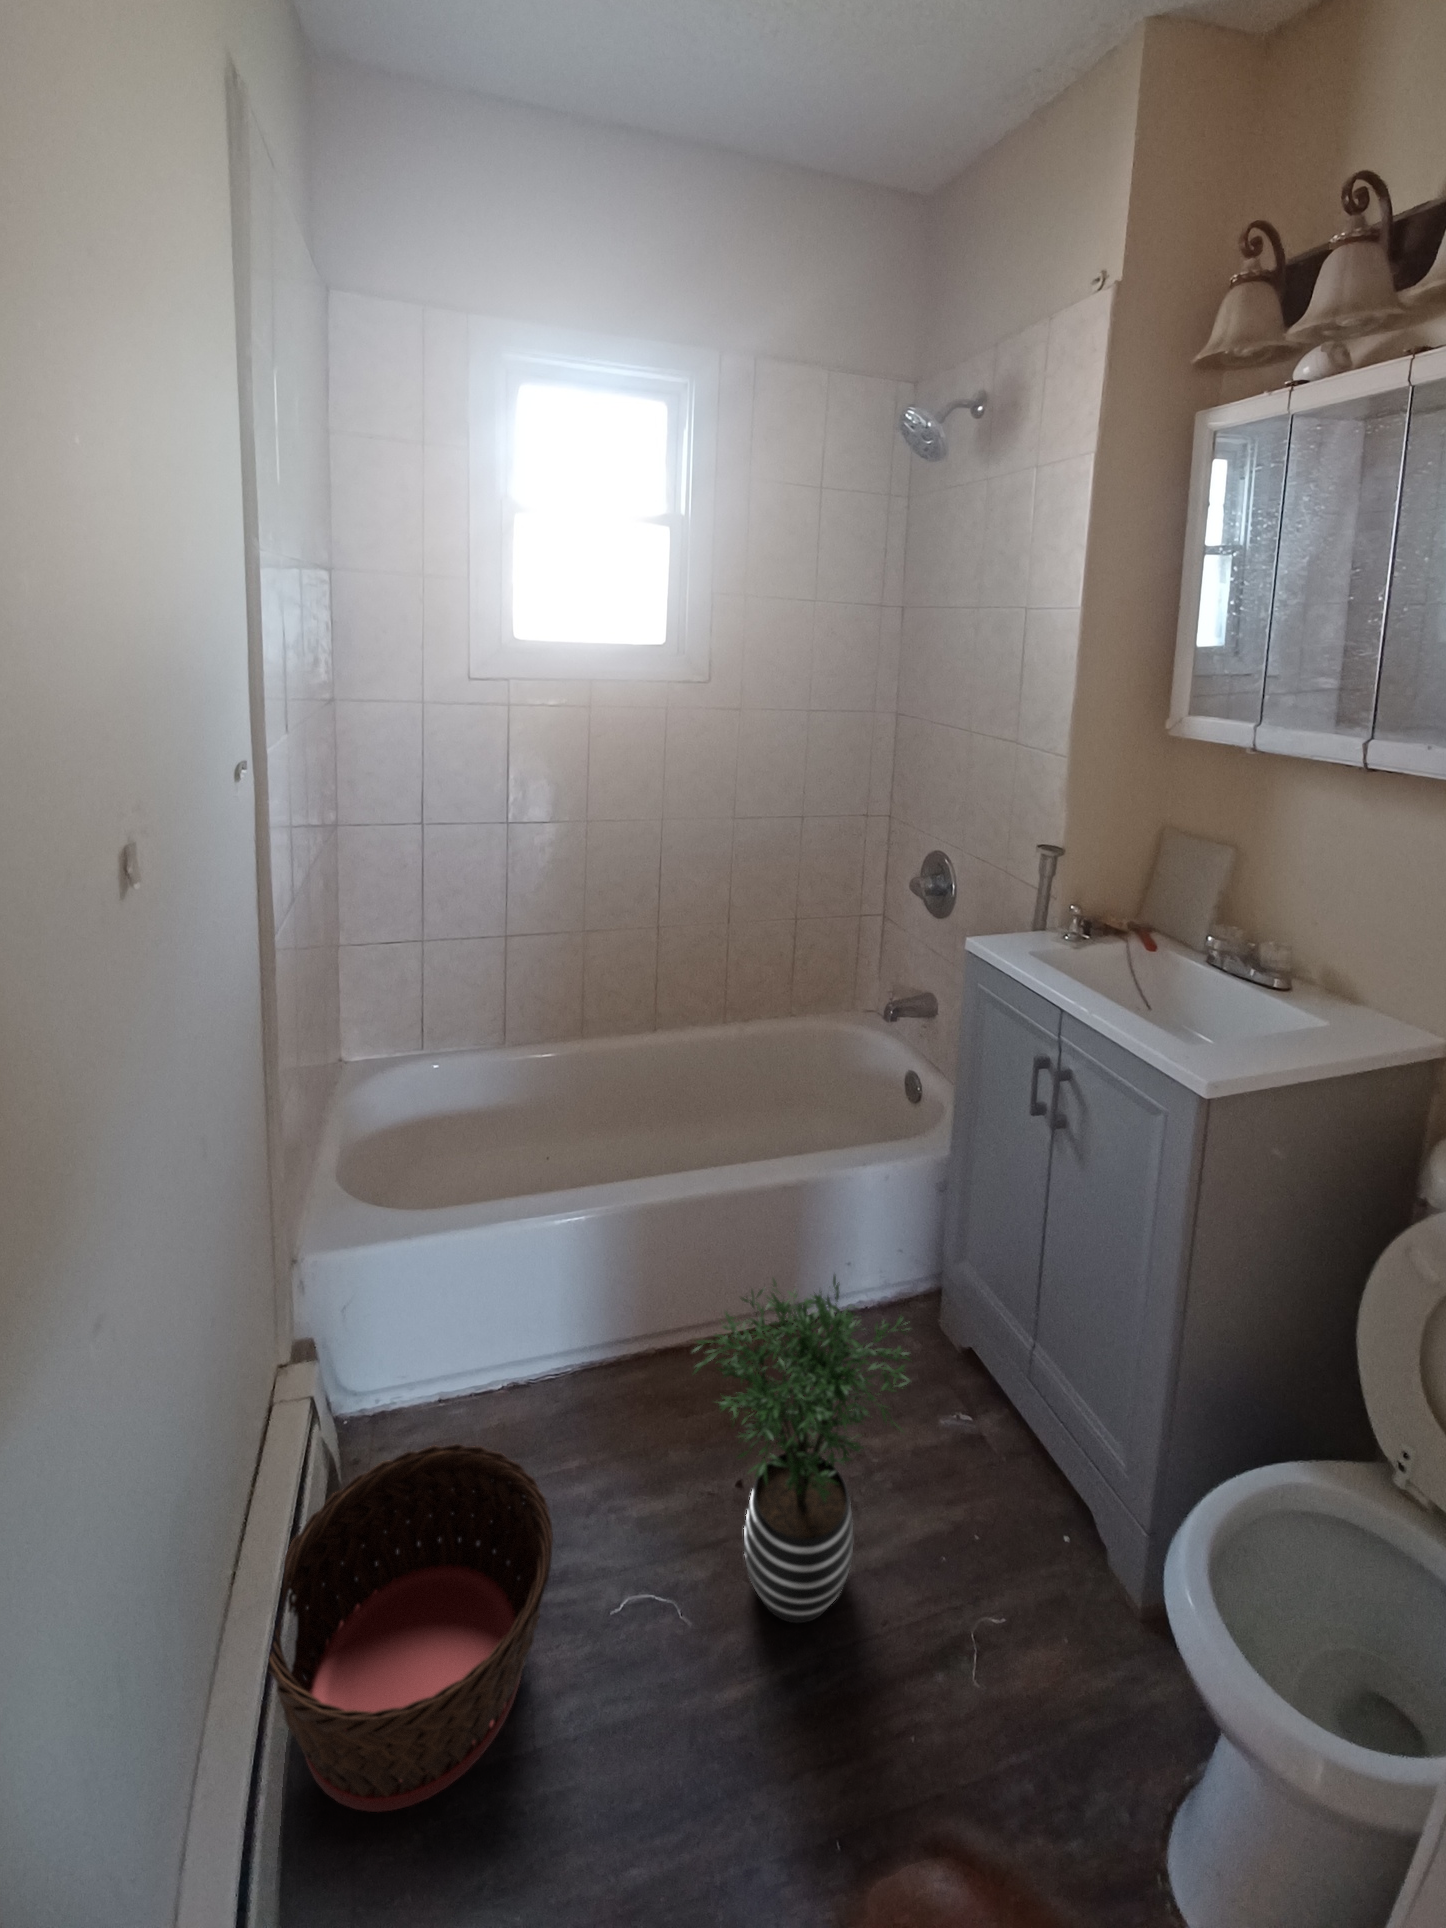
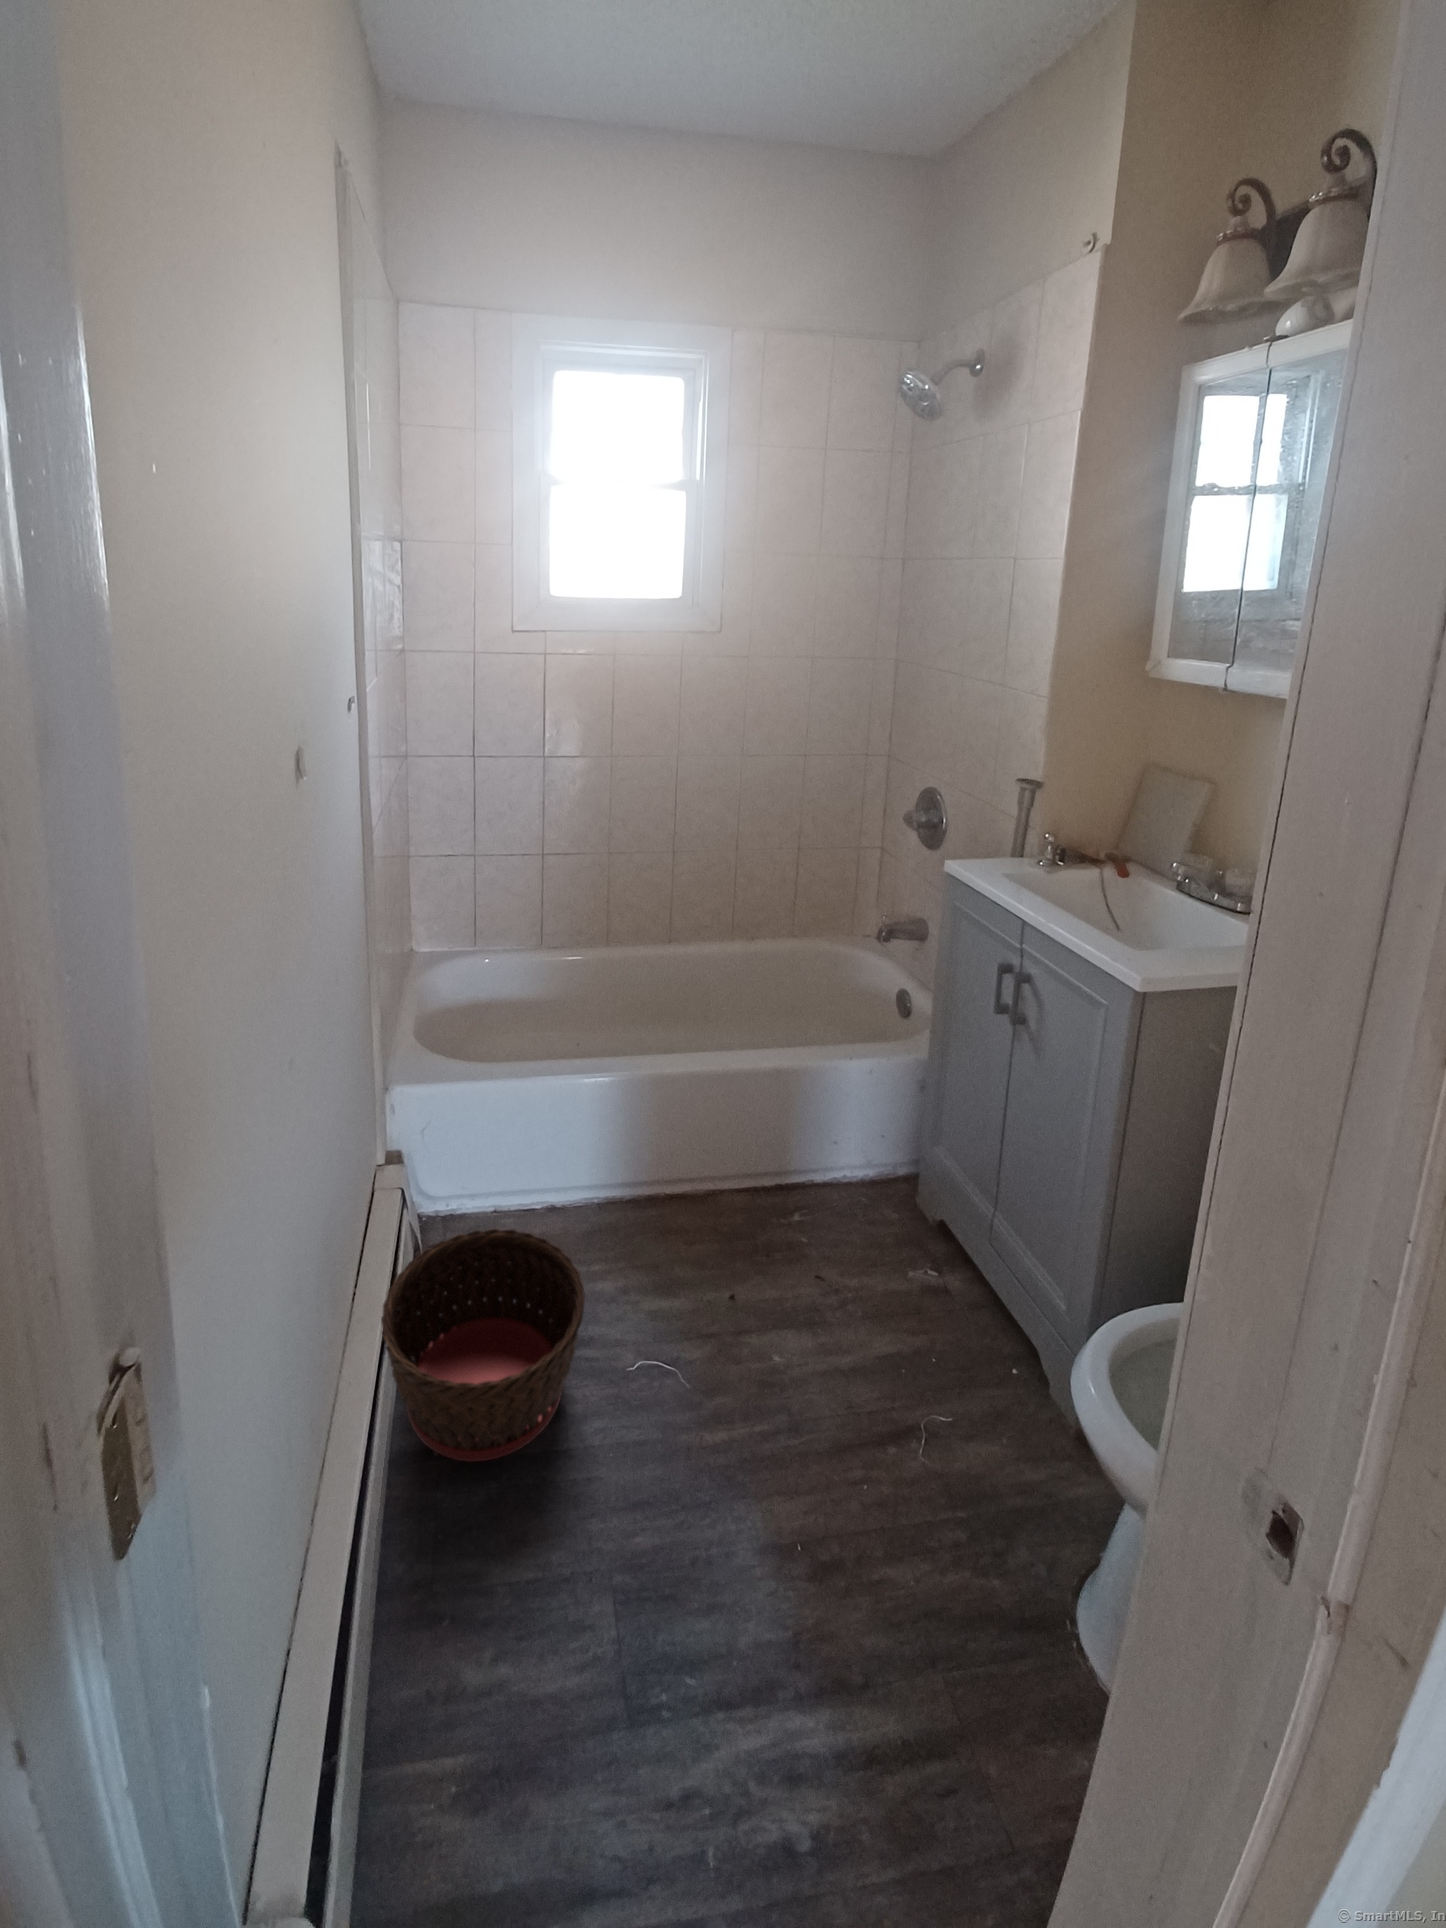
potted plant: present [694,1276,910,1623] -> none [692,1123,877,1394]

